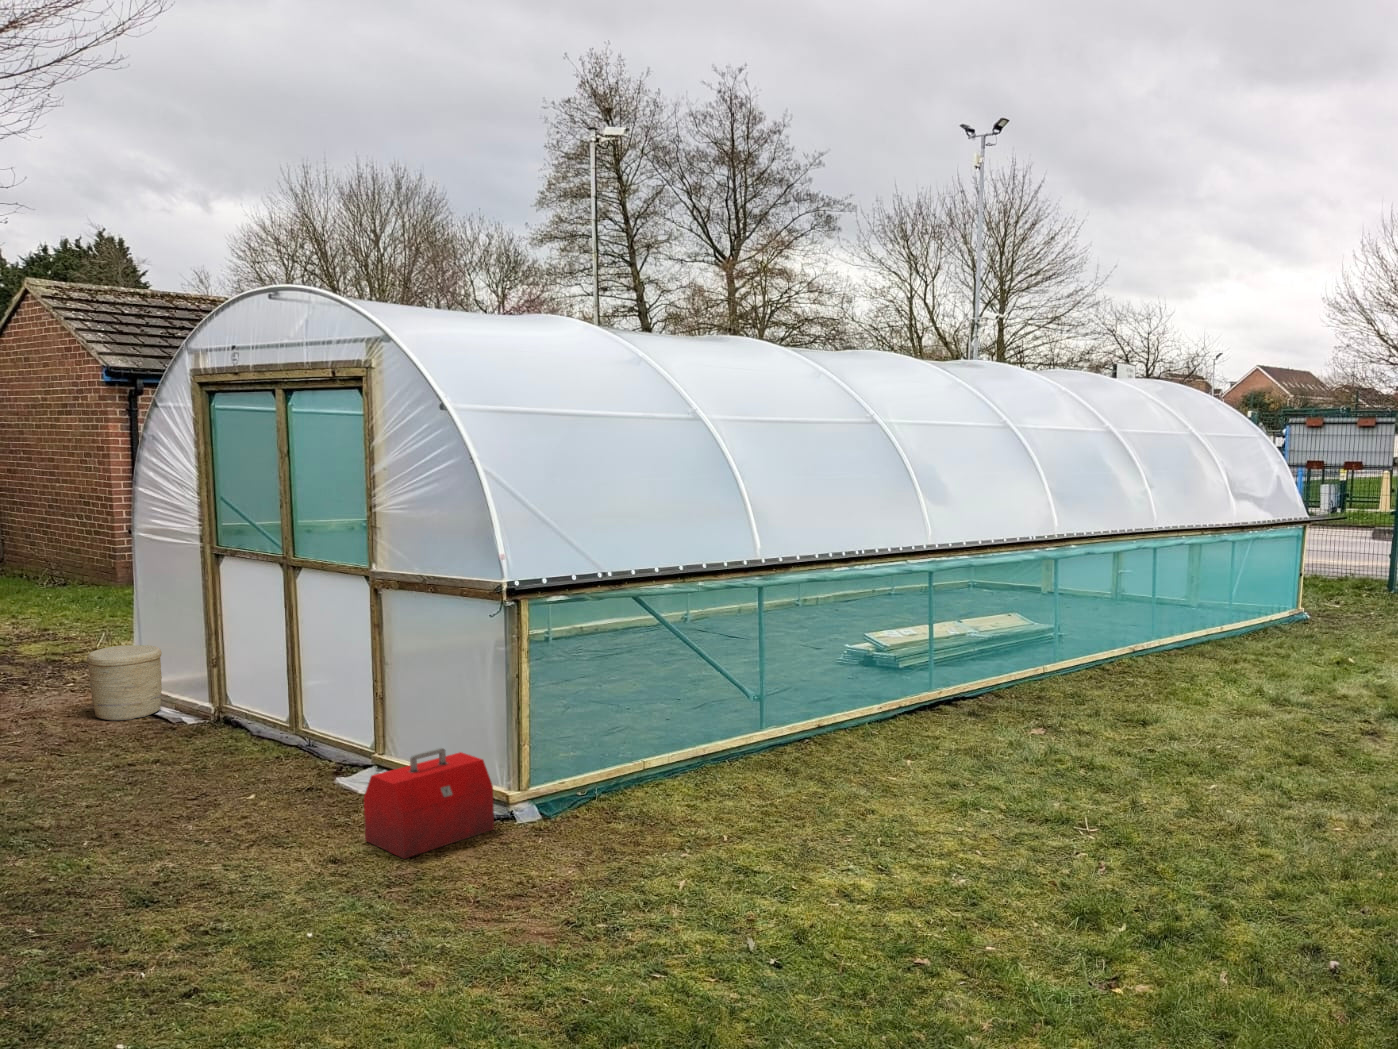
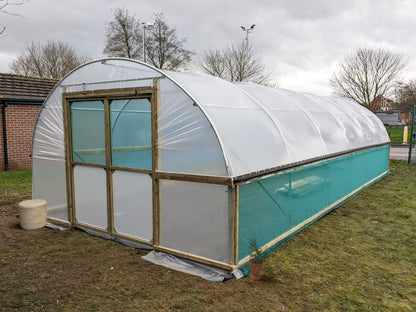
potted plant: none [560,727,602,836] -> present [249,239,263,280]
toolbox: present [364,748,494,859] -> none [170,246,219,296]

